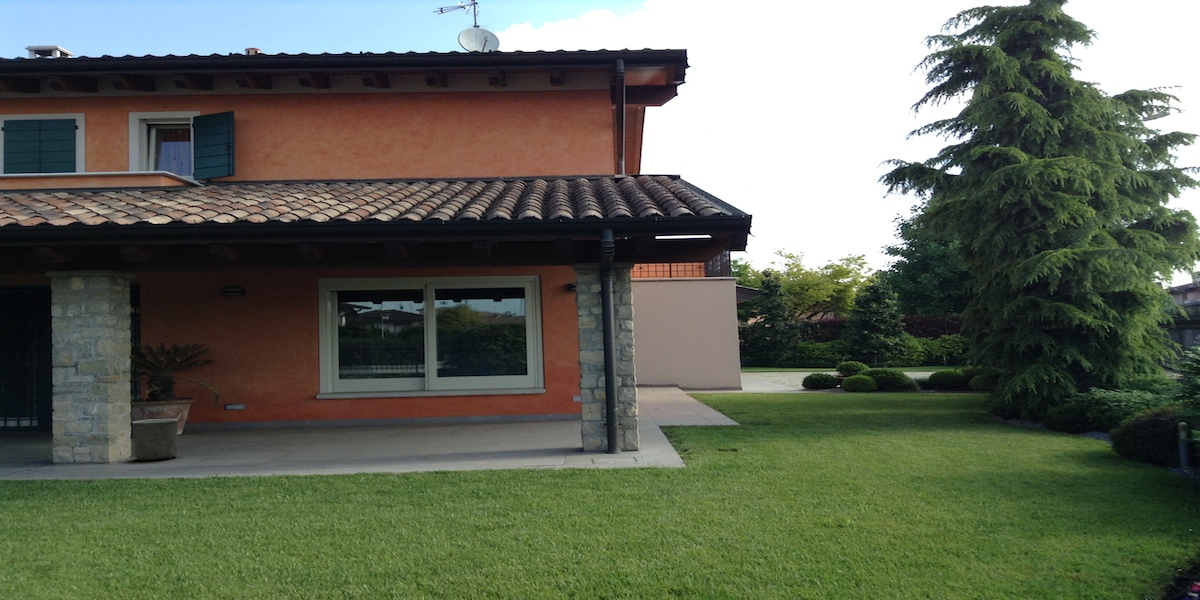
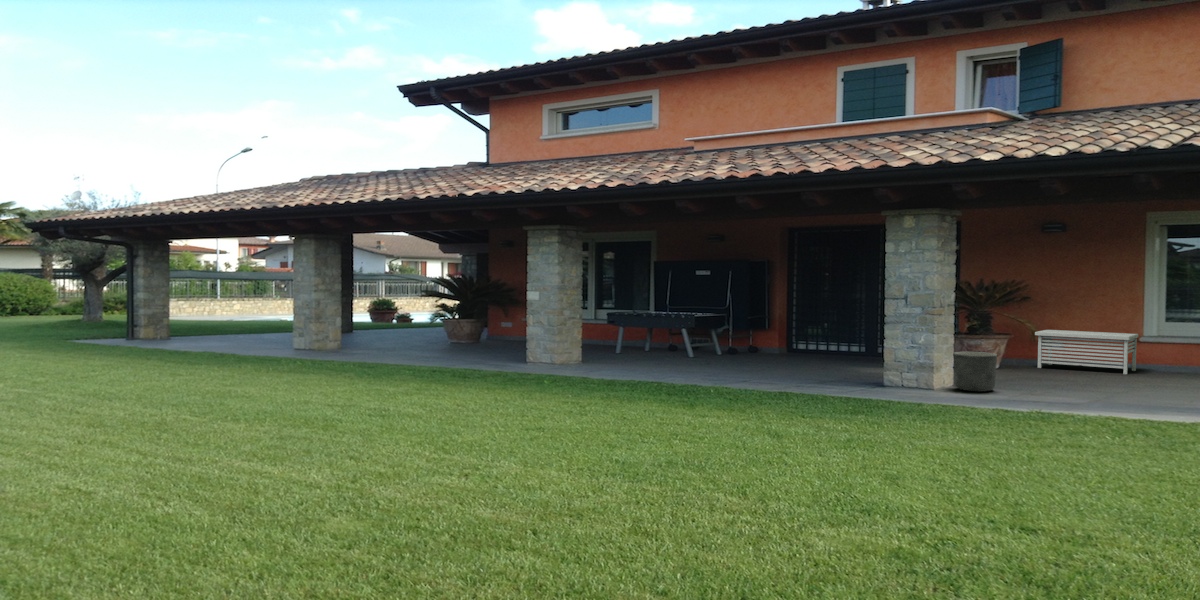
storage bench: none [220,391,312,431] -> present [1035,330,1138,374]

